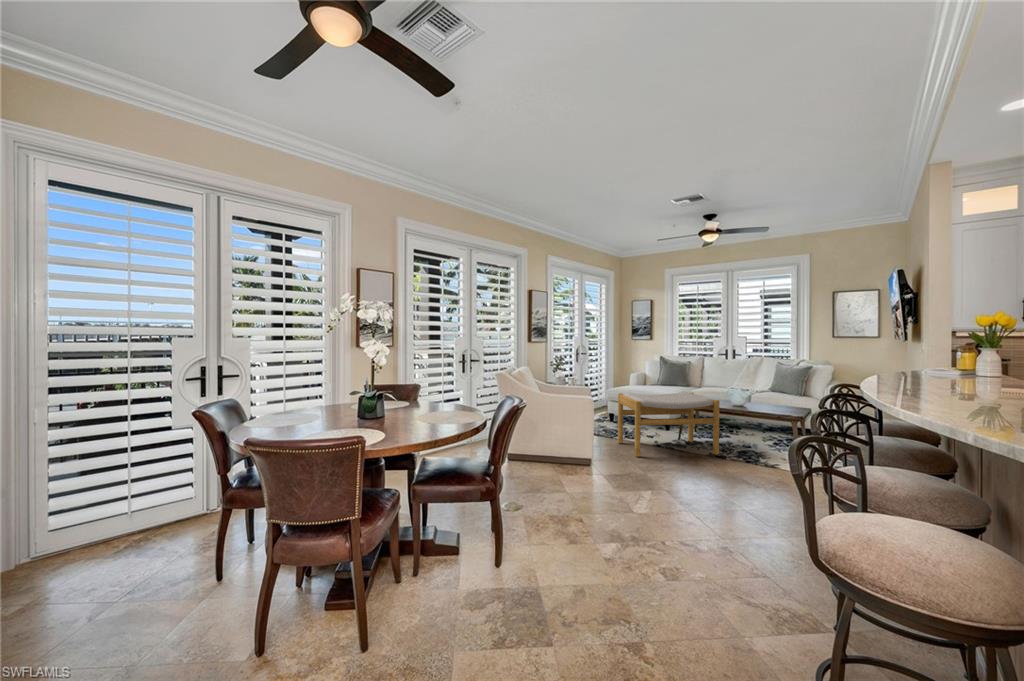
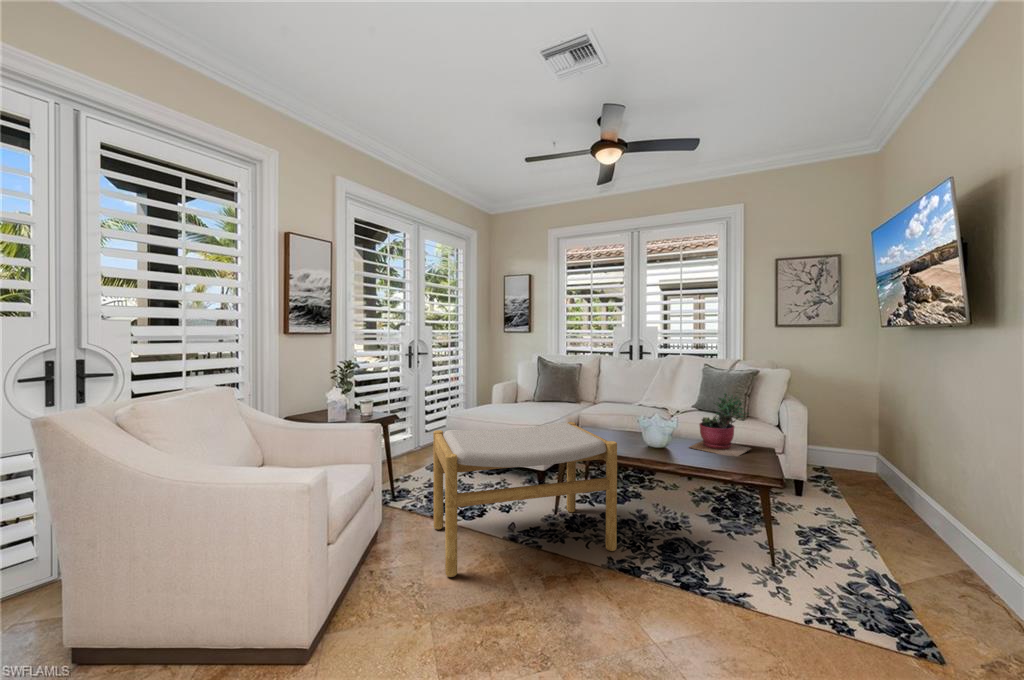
succulent plant: none [761,378,801,413] -> present [689,393,751,456]

